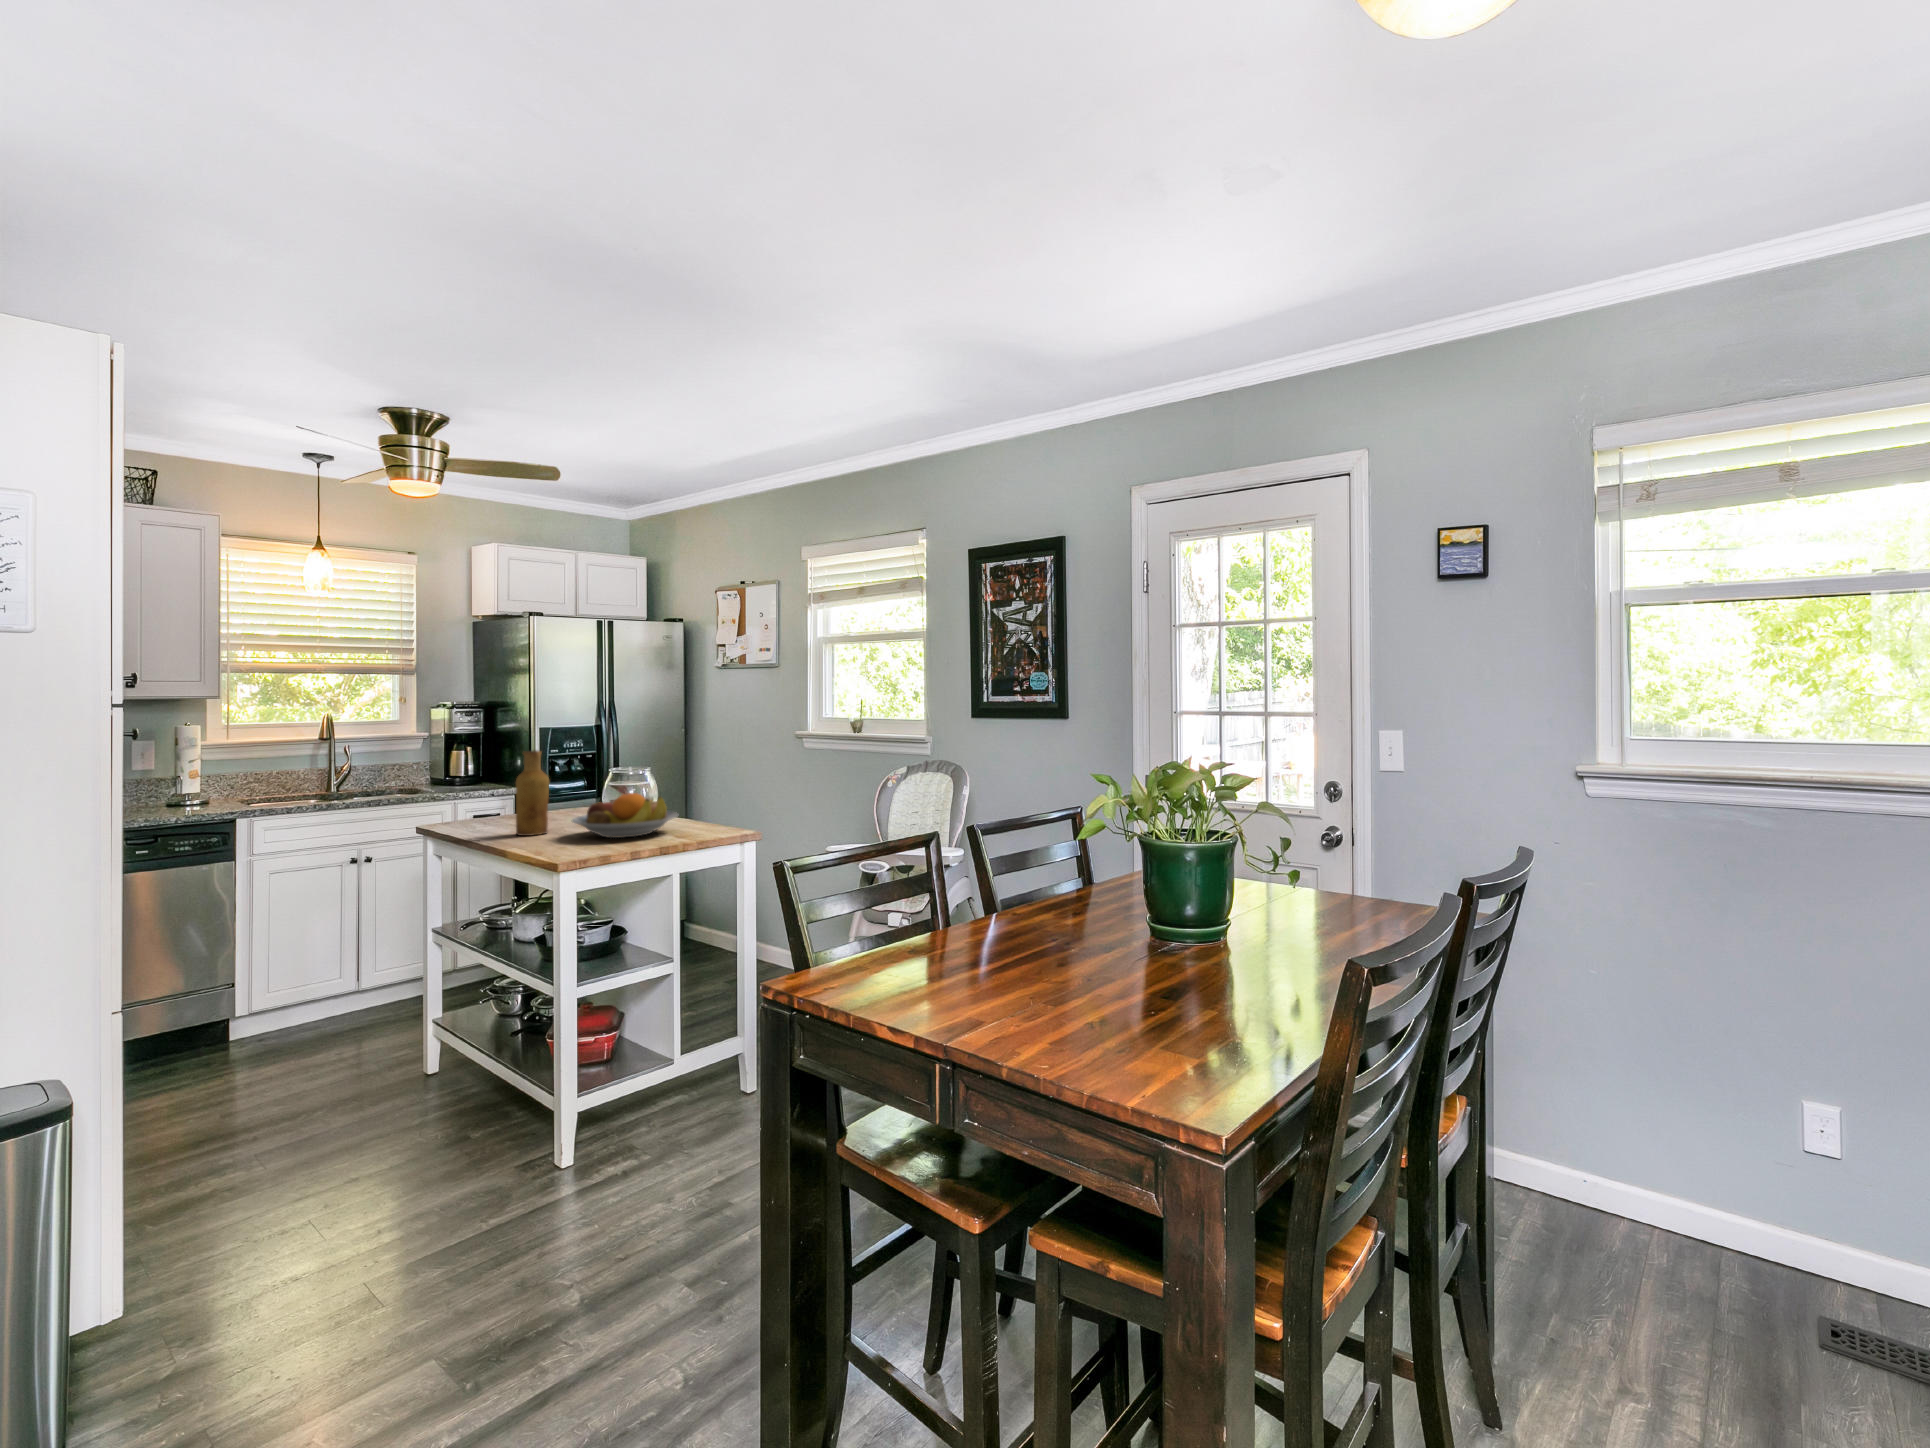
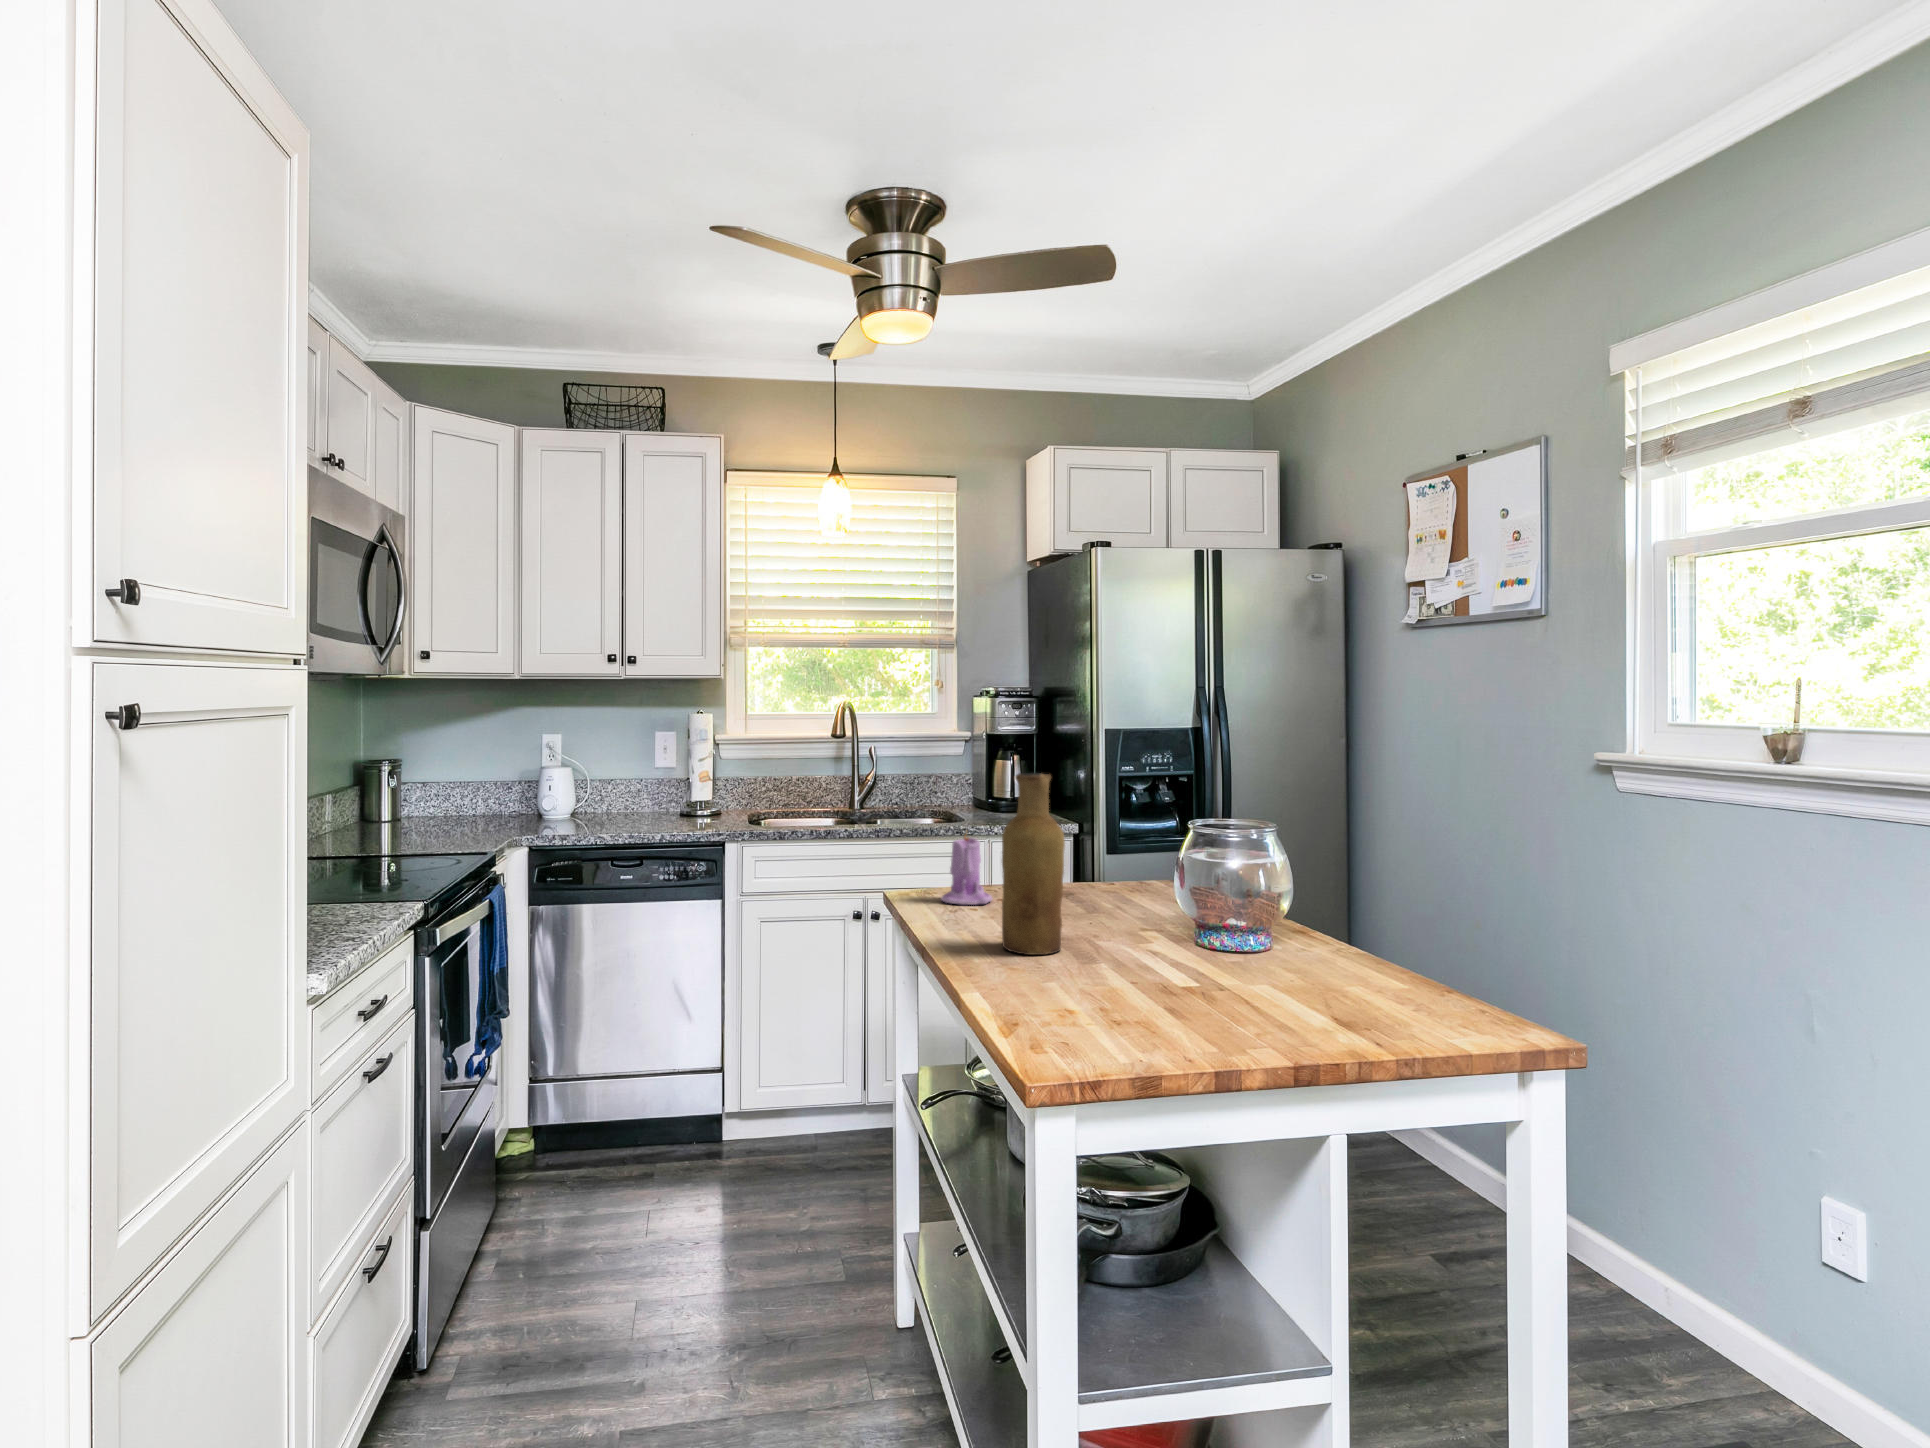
candle: none [461,785,494,826] -> present [941,835,992,905]
fruit bowl: present [572,793,678,838] -> none [1096,890,1346,1006]

